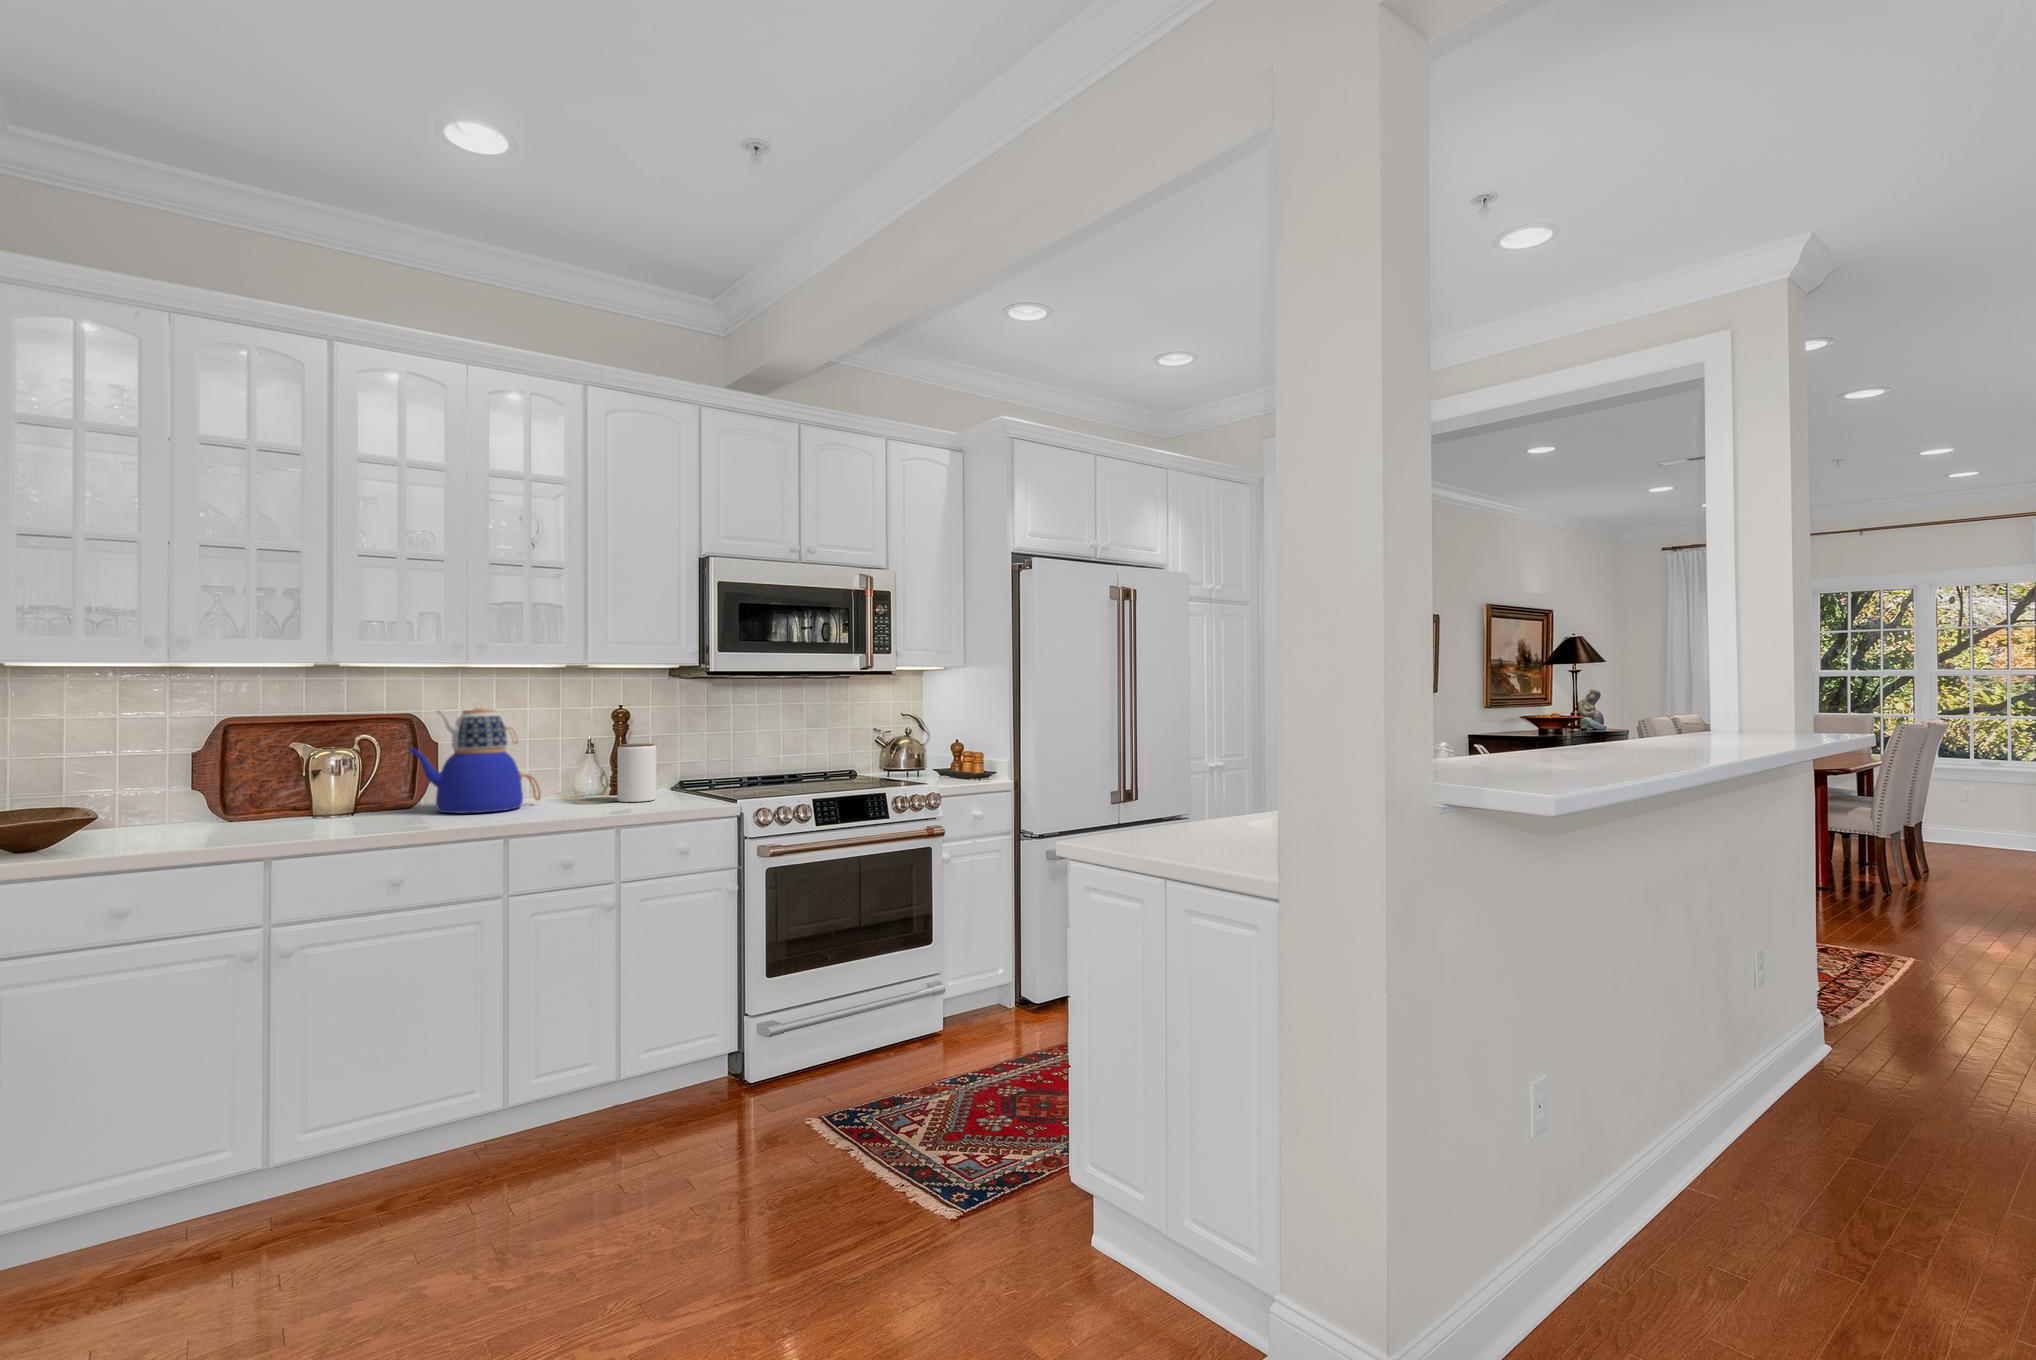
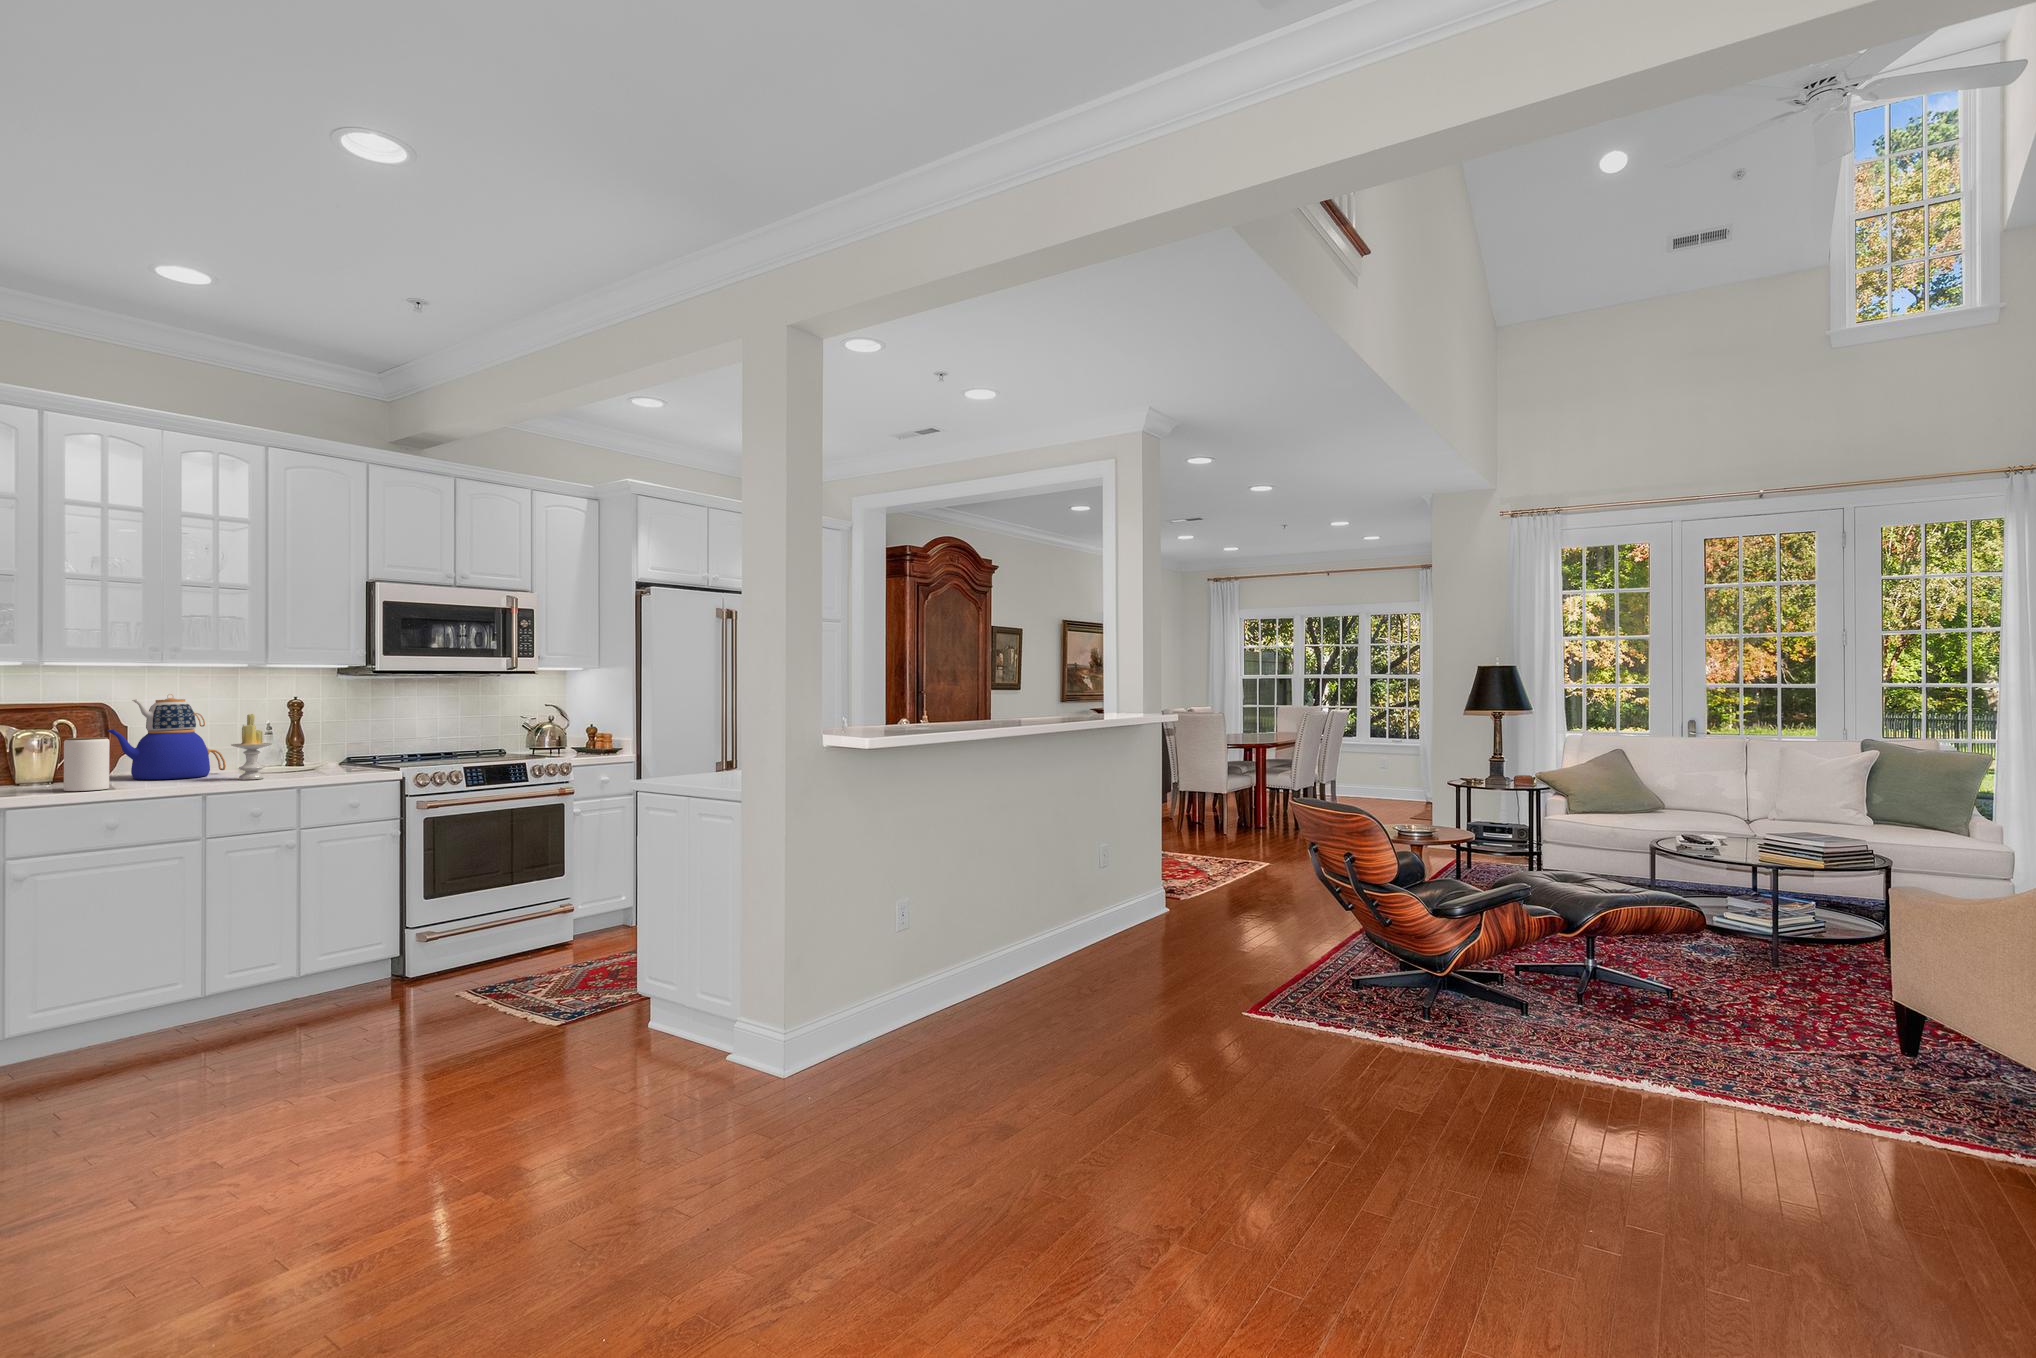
candle: none [543,729,590,817] -> present [231,714,272,780]
jar: present [618,744,656,802] -> present [64,737,109,791]

